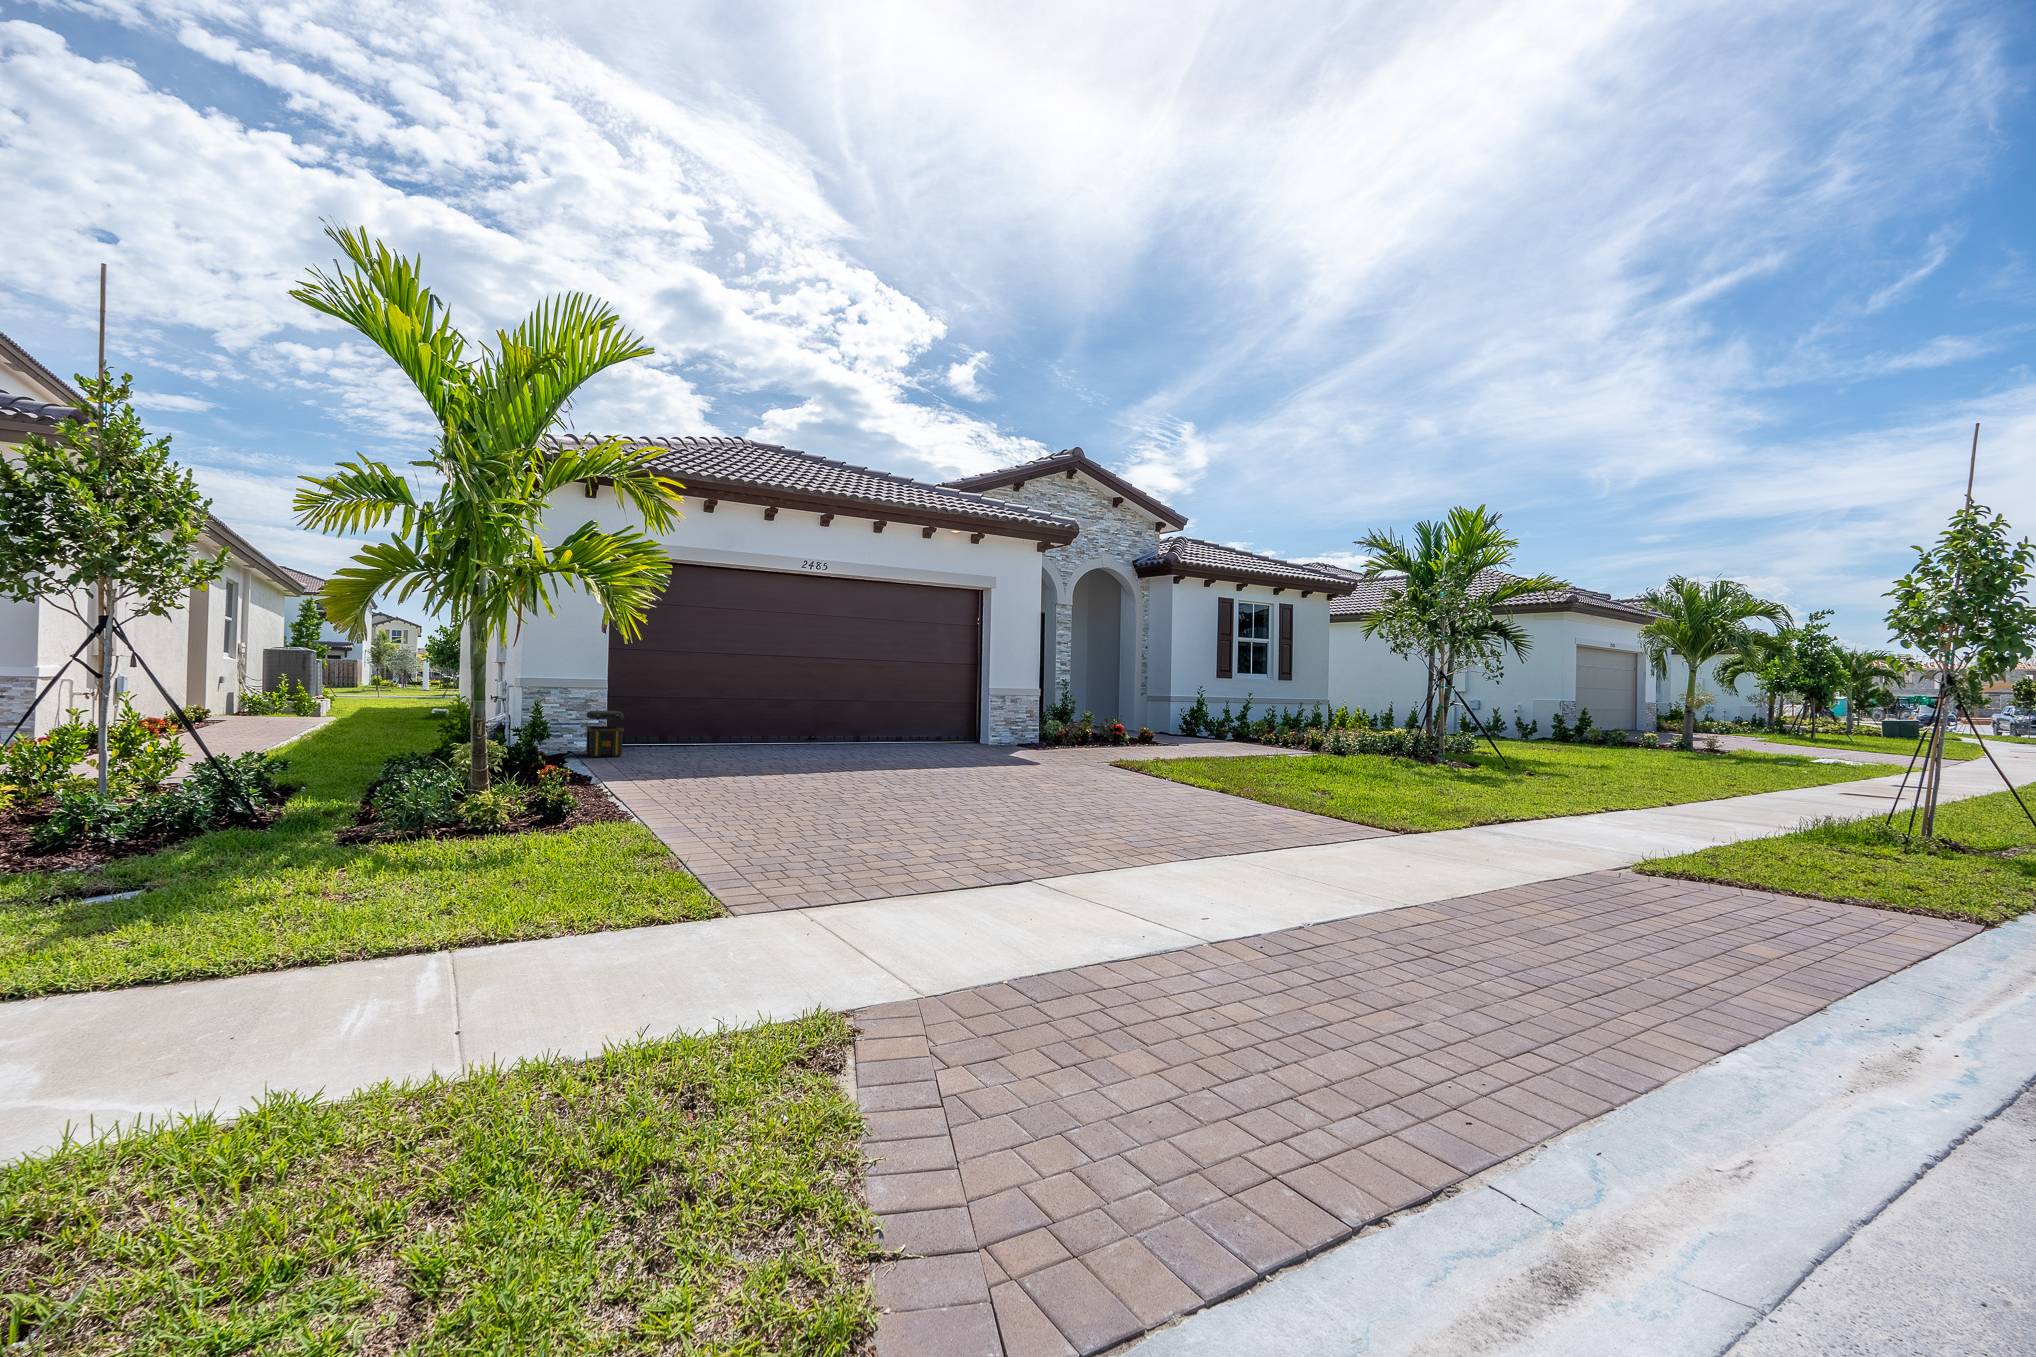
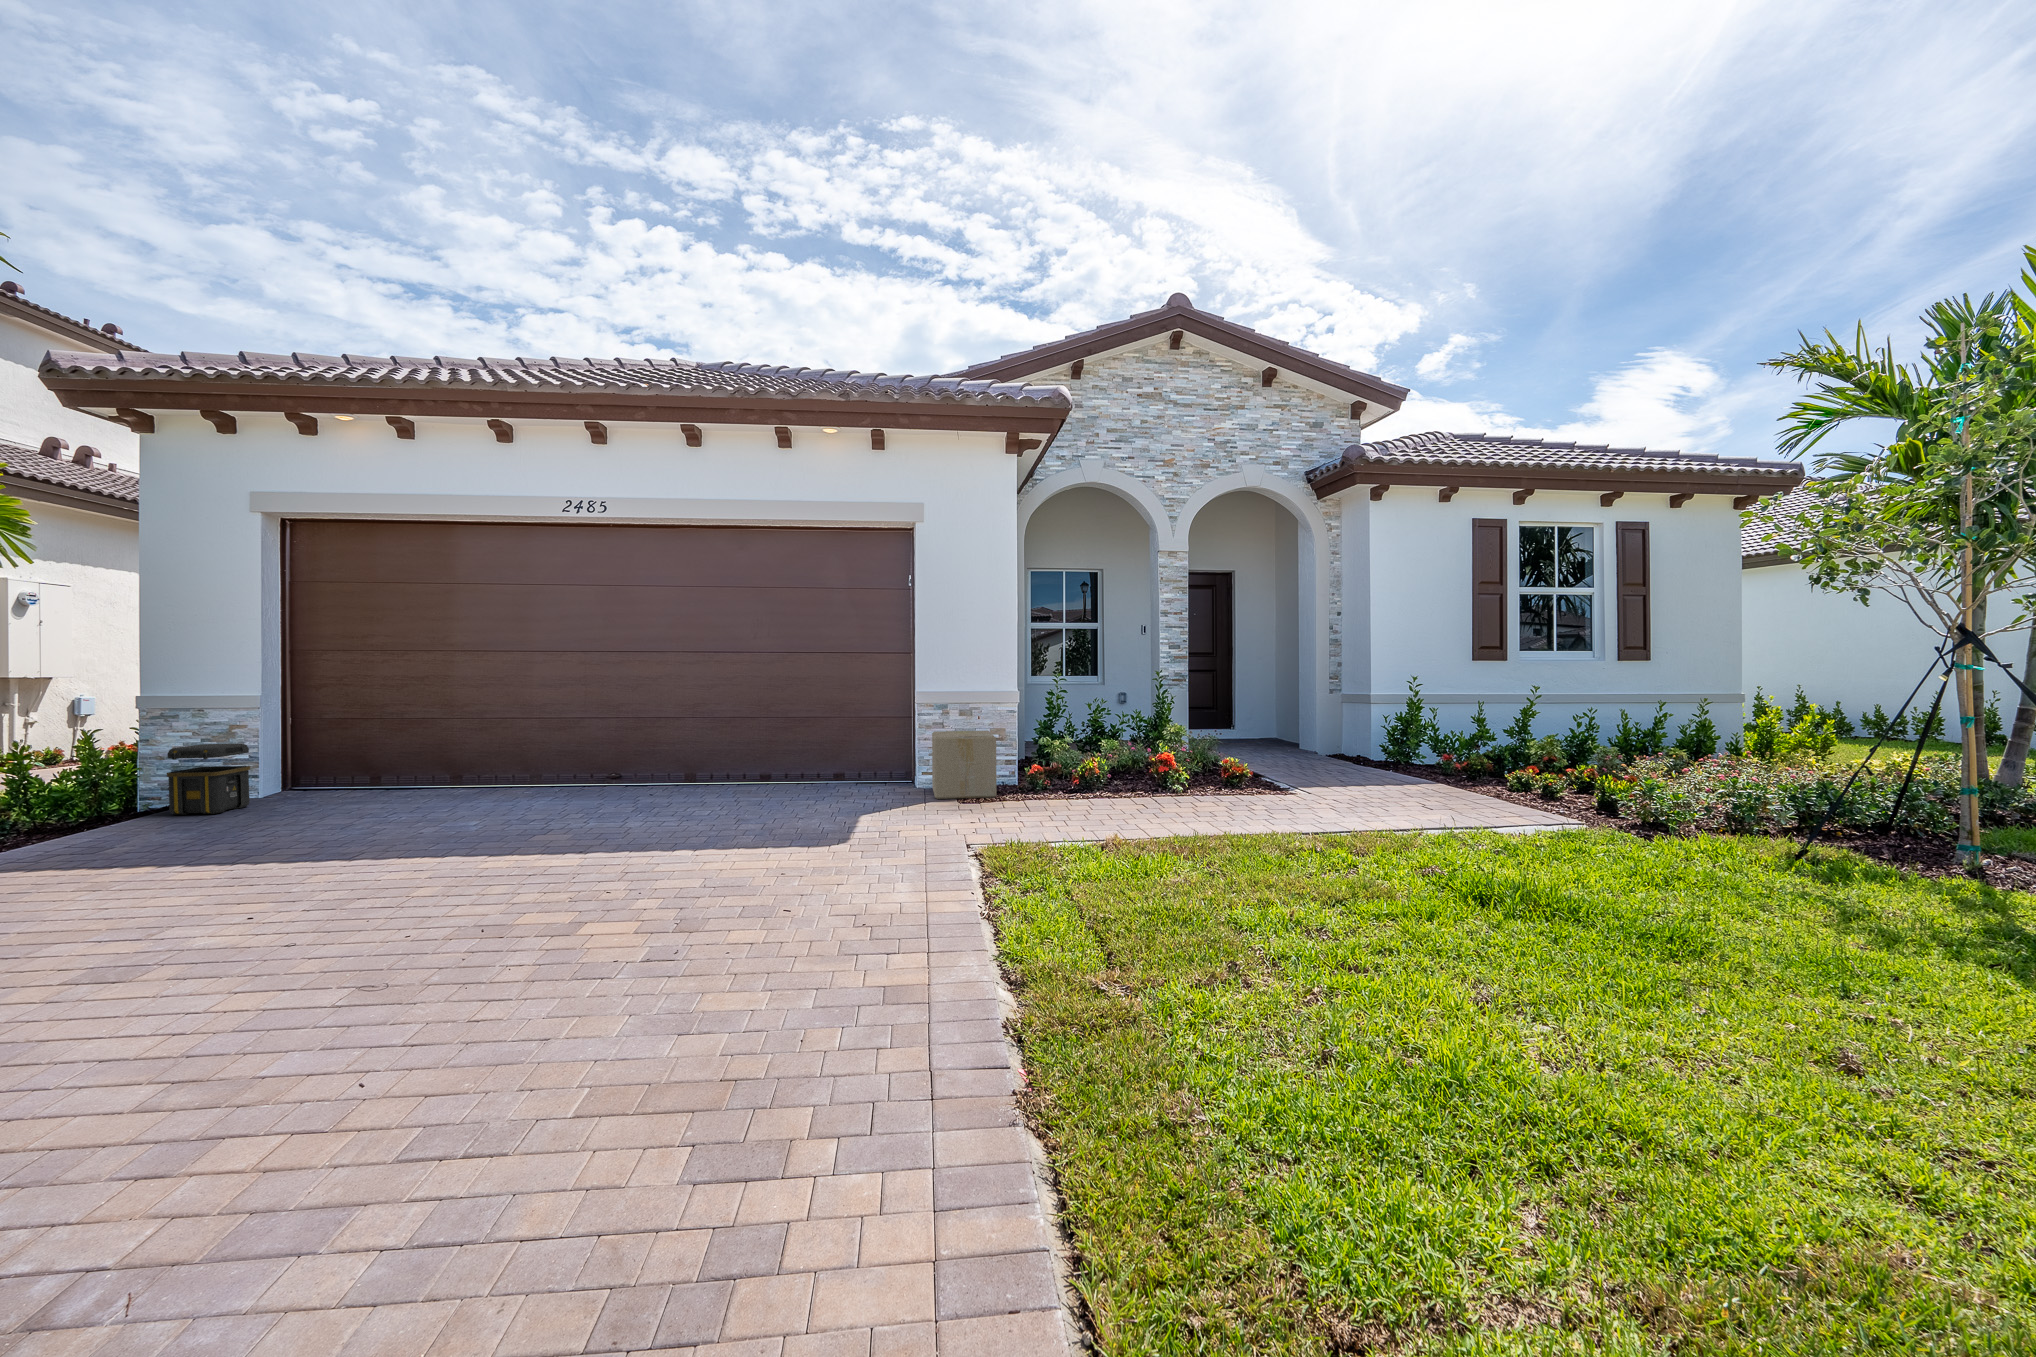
cardboard box: none [1001,711,1048,748] -> present [932,731,997,799]

